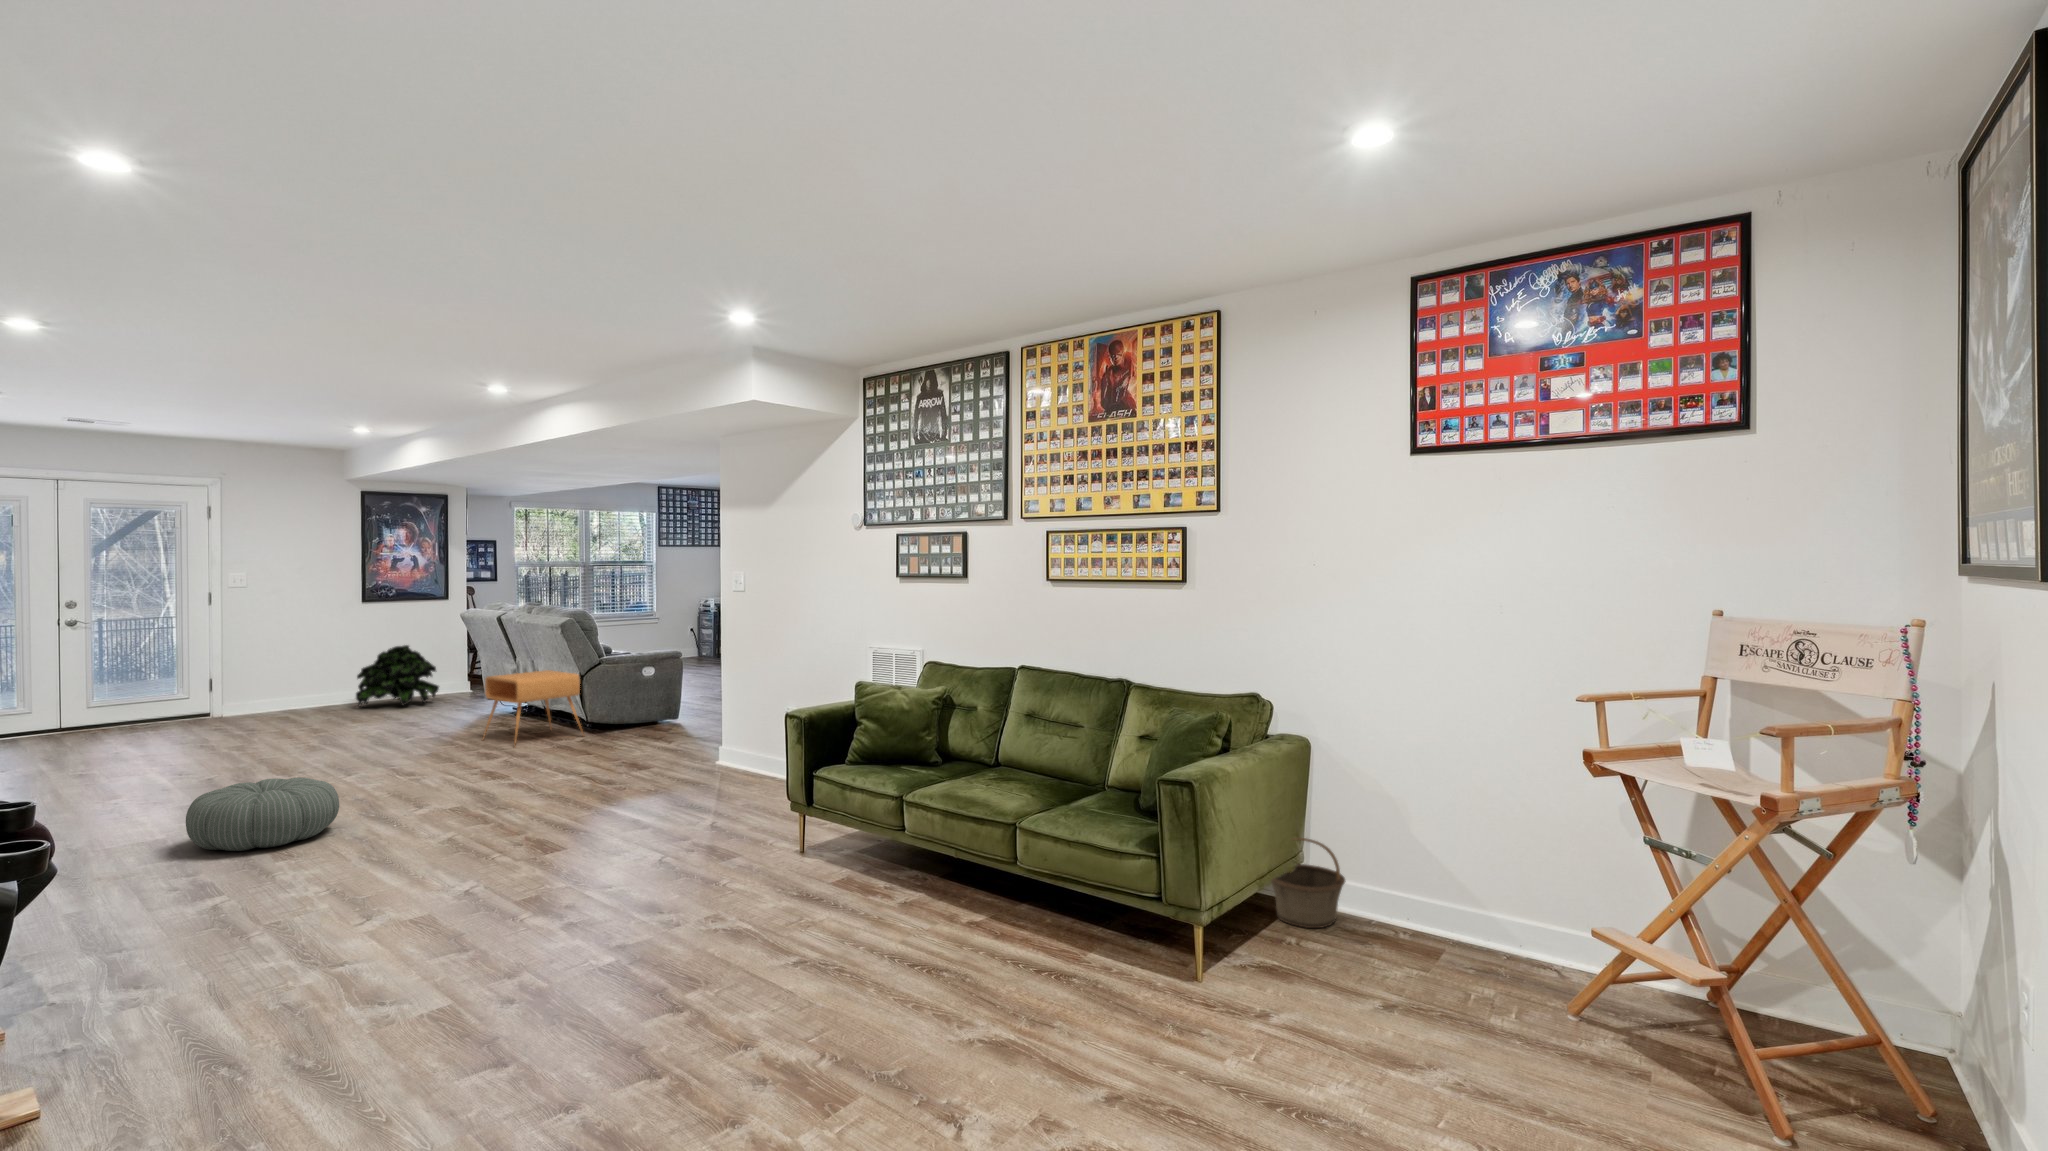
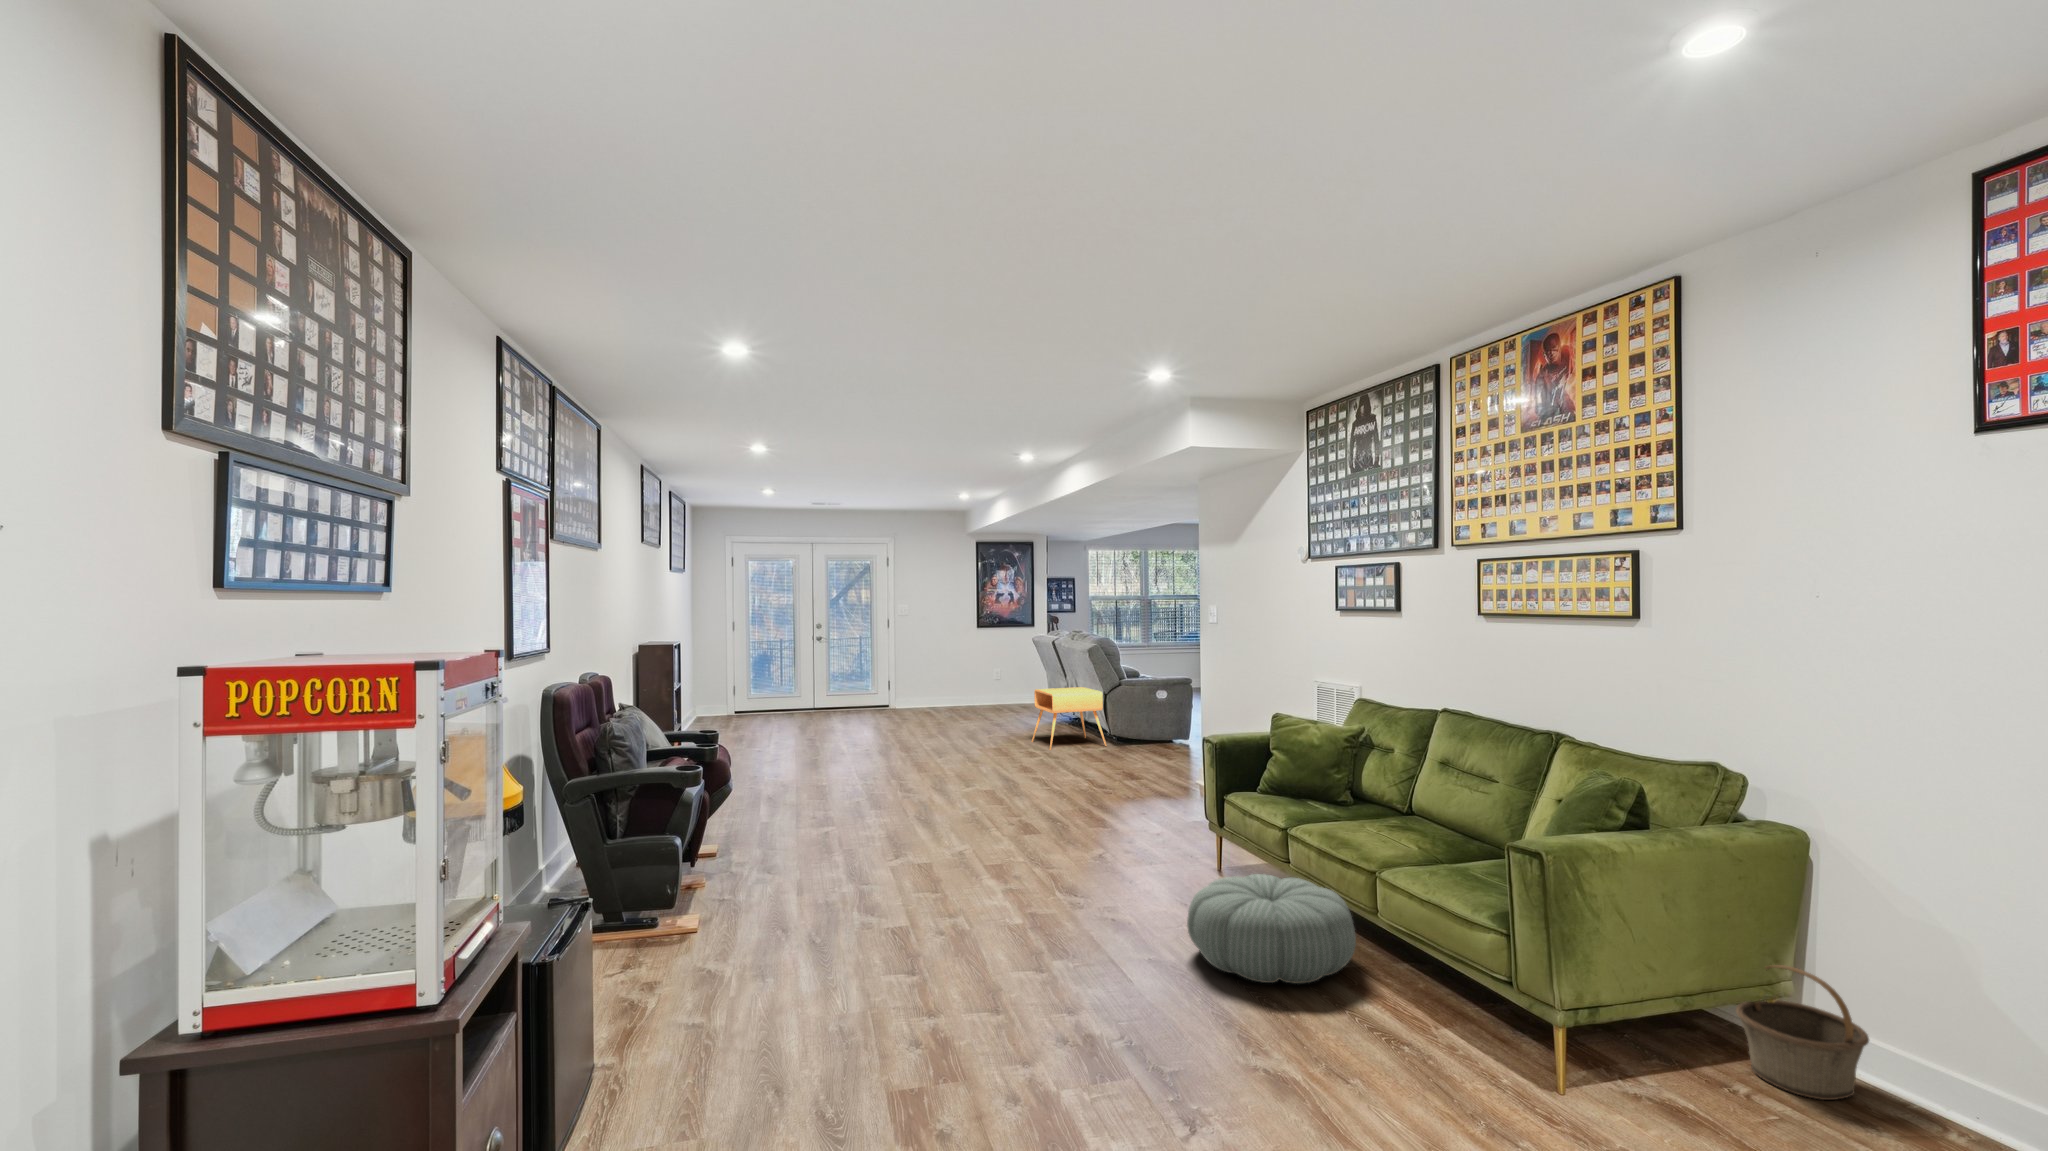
potted plant: present [356,645,439,706] -> none [968,662,1024,710]
pouf: present [186,778,339,851] -> present [1187,874,1356,984]

